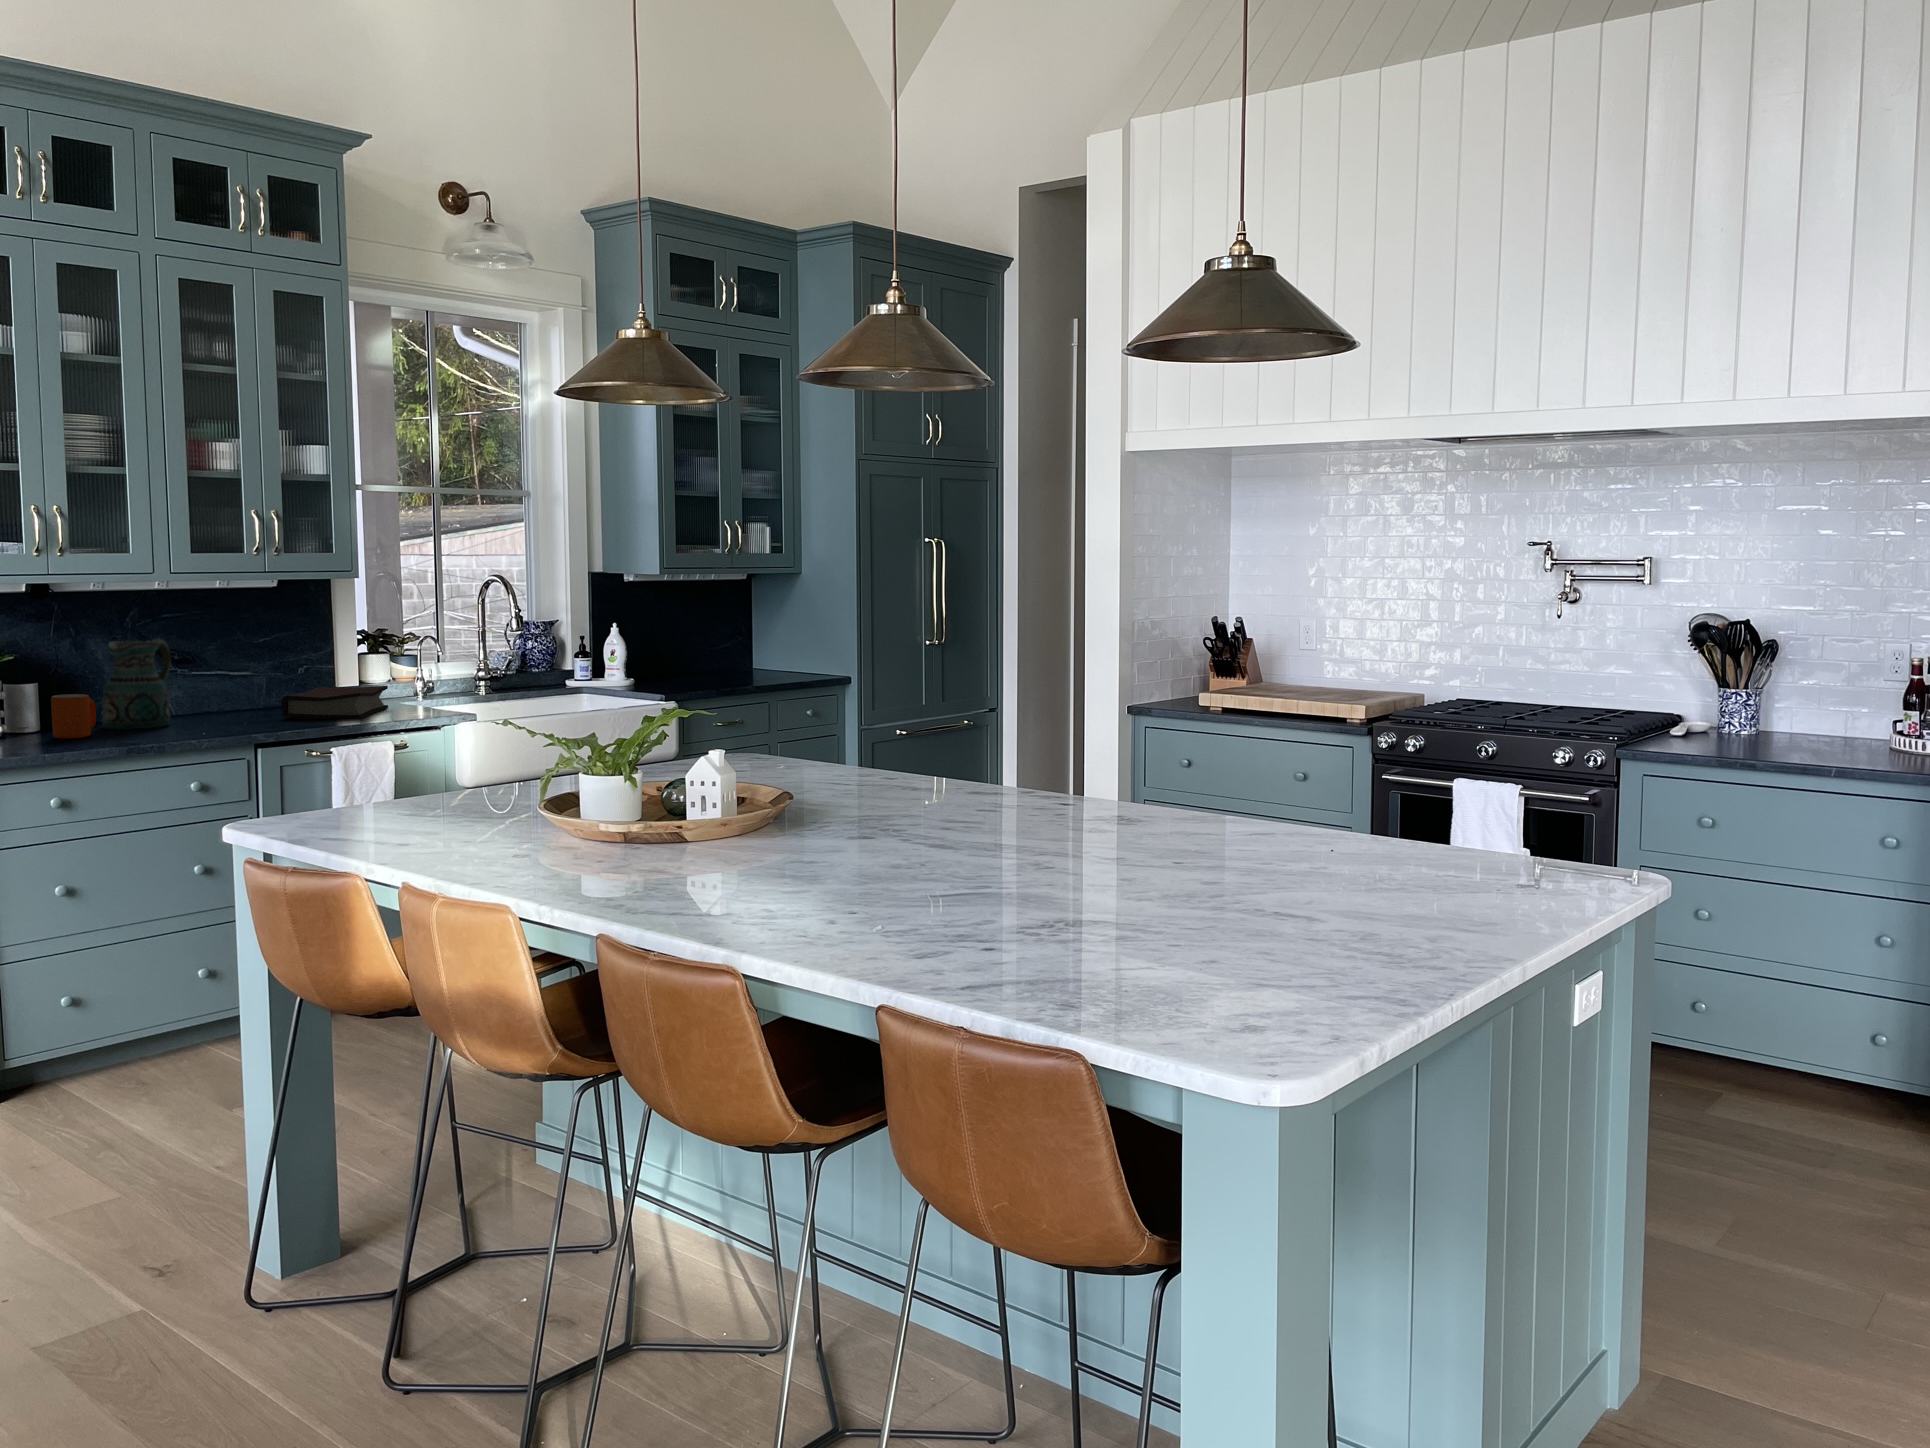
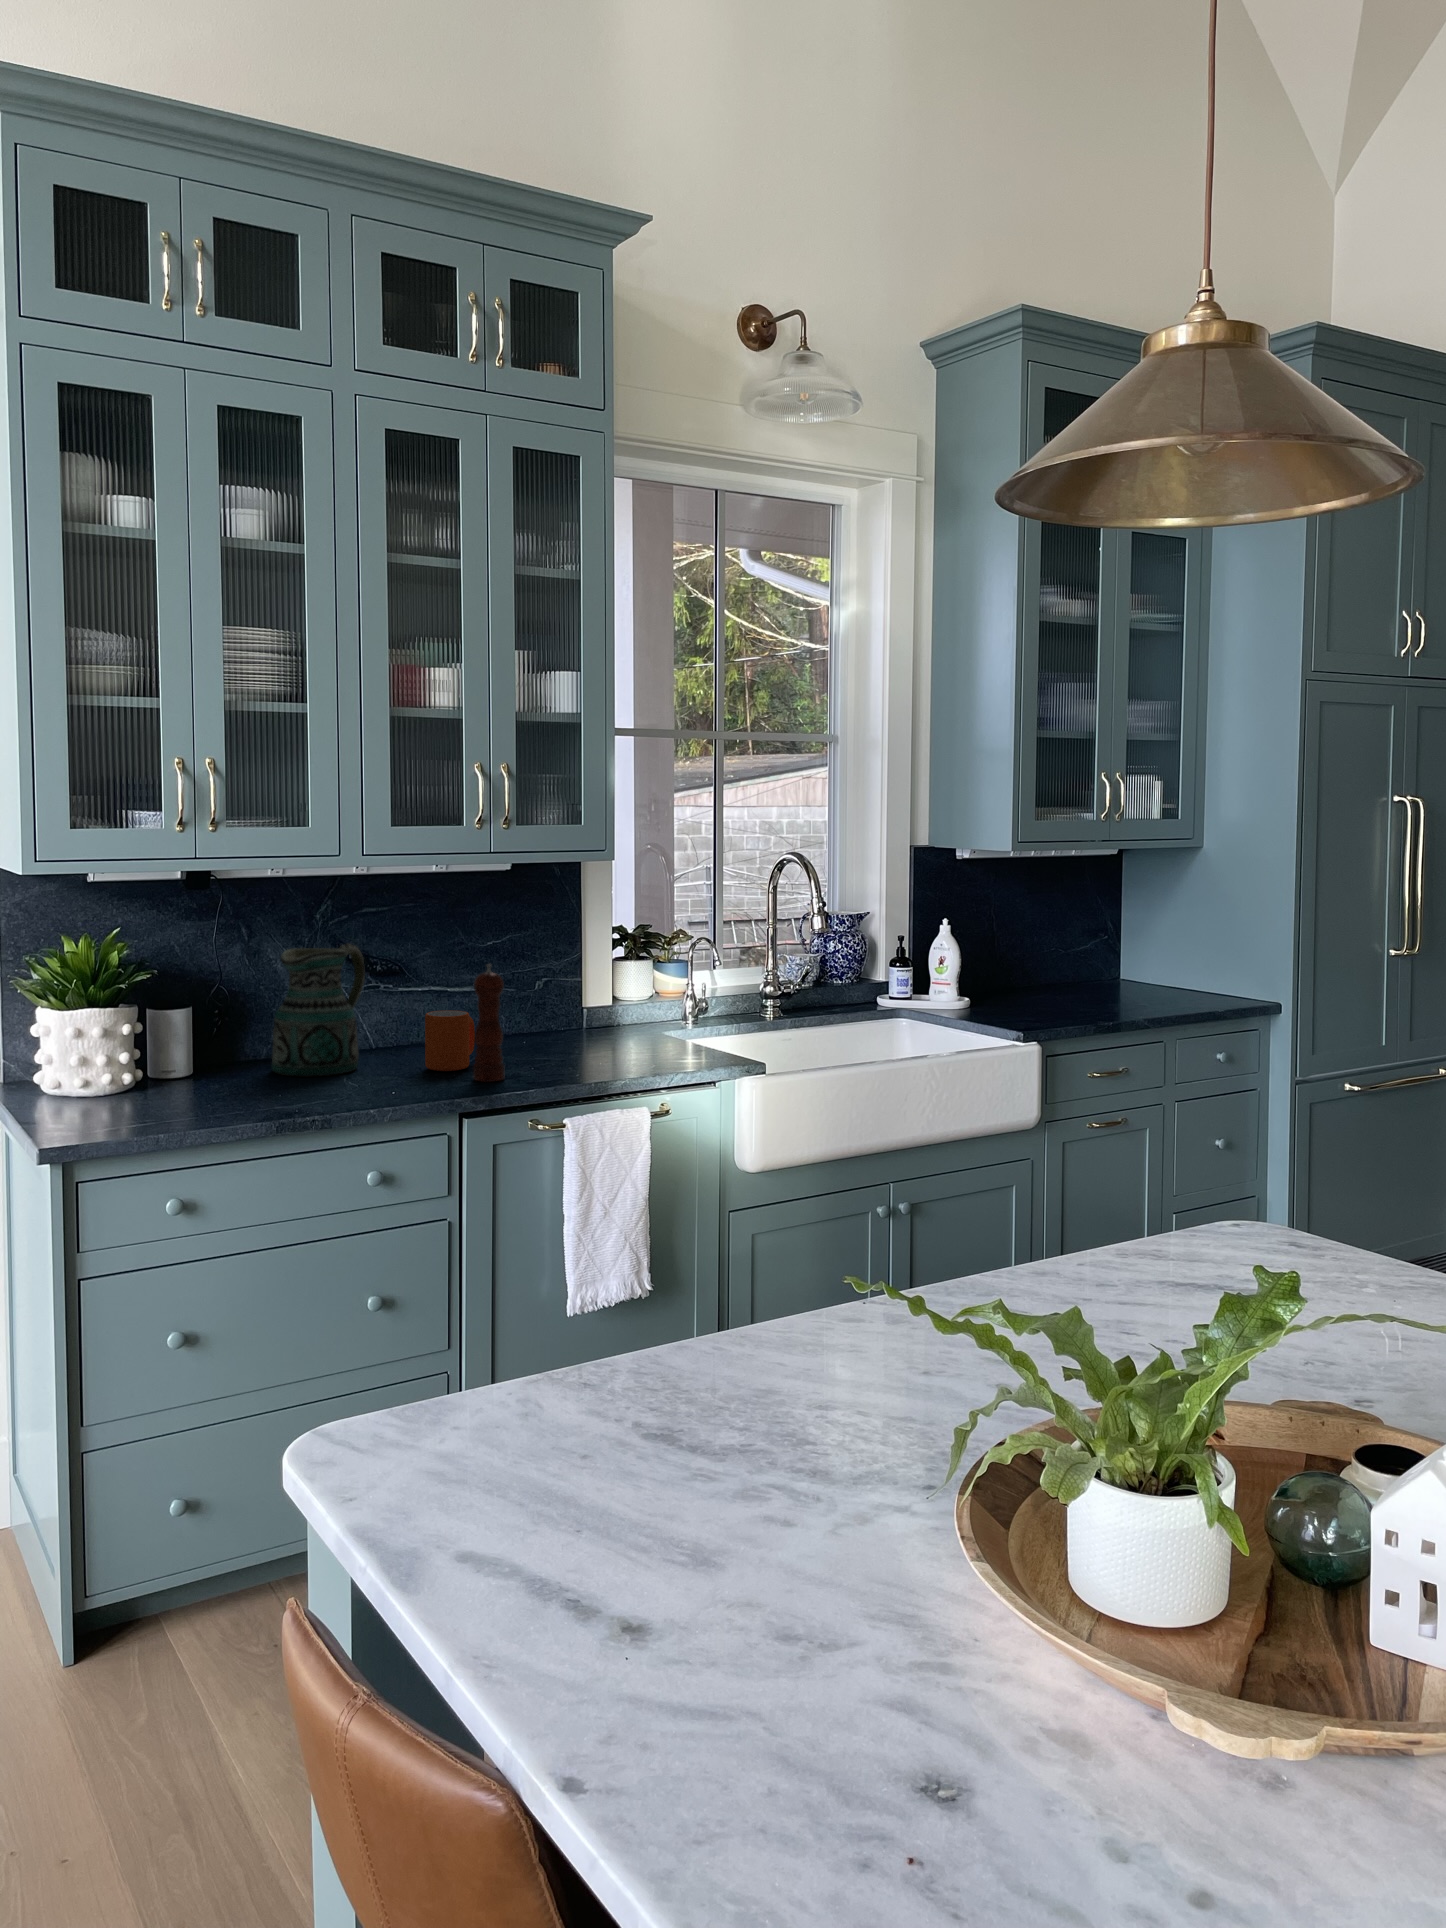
pepper mill: none [260,648,285,728] -> present [473,964,504,1082]
hardback book: present [281,686,388,719] -> none [503,1011,646,1067]
mug: present [51,694,96,739] -> present [425,1010,475,1071]

